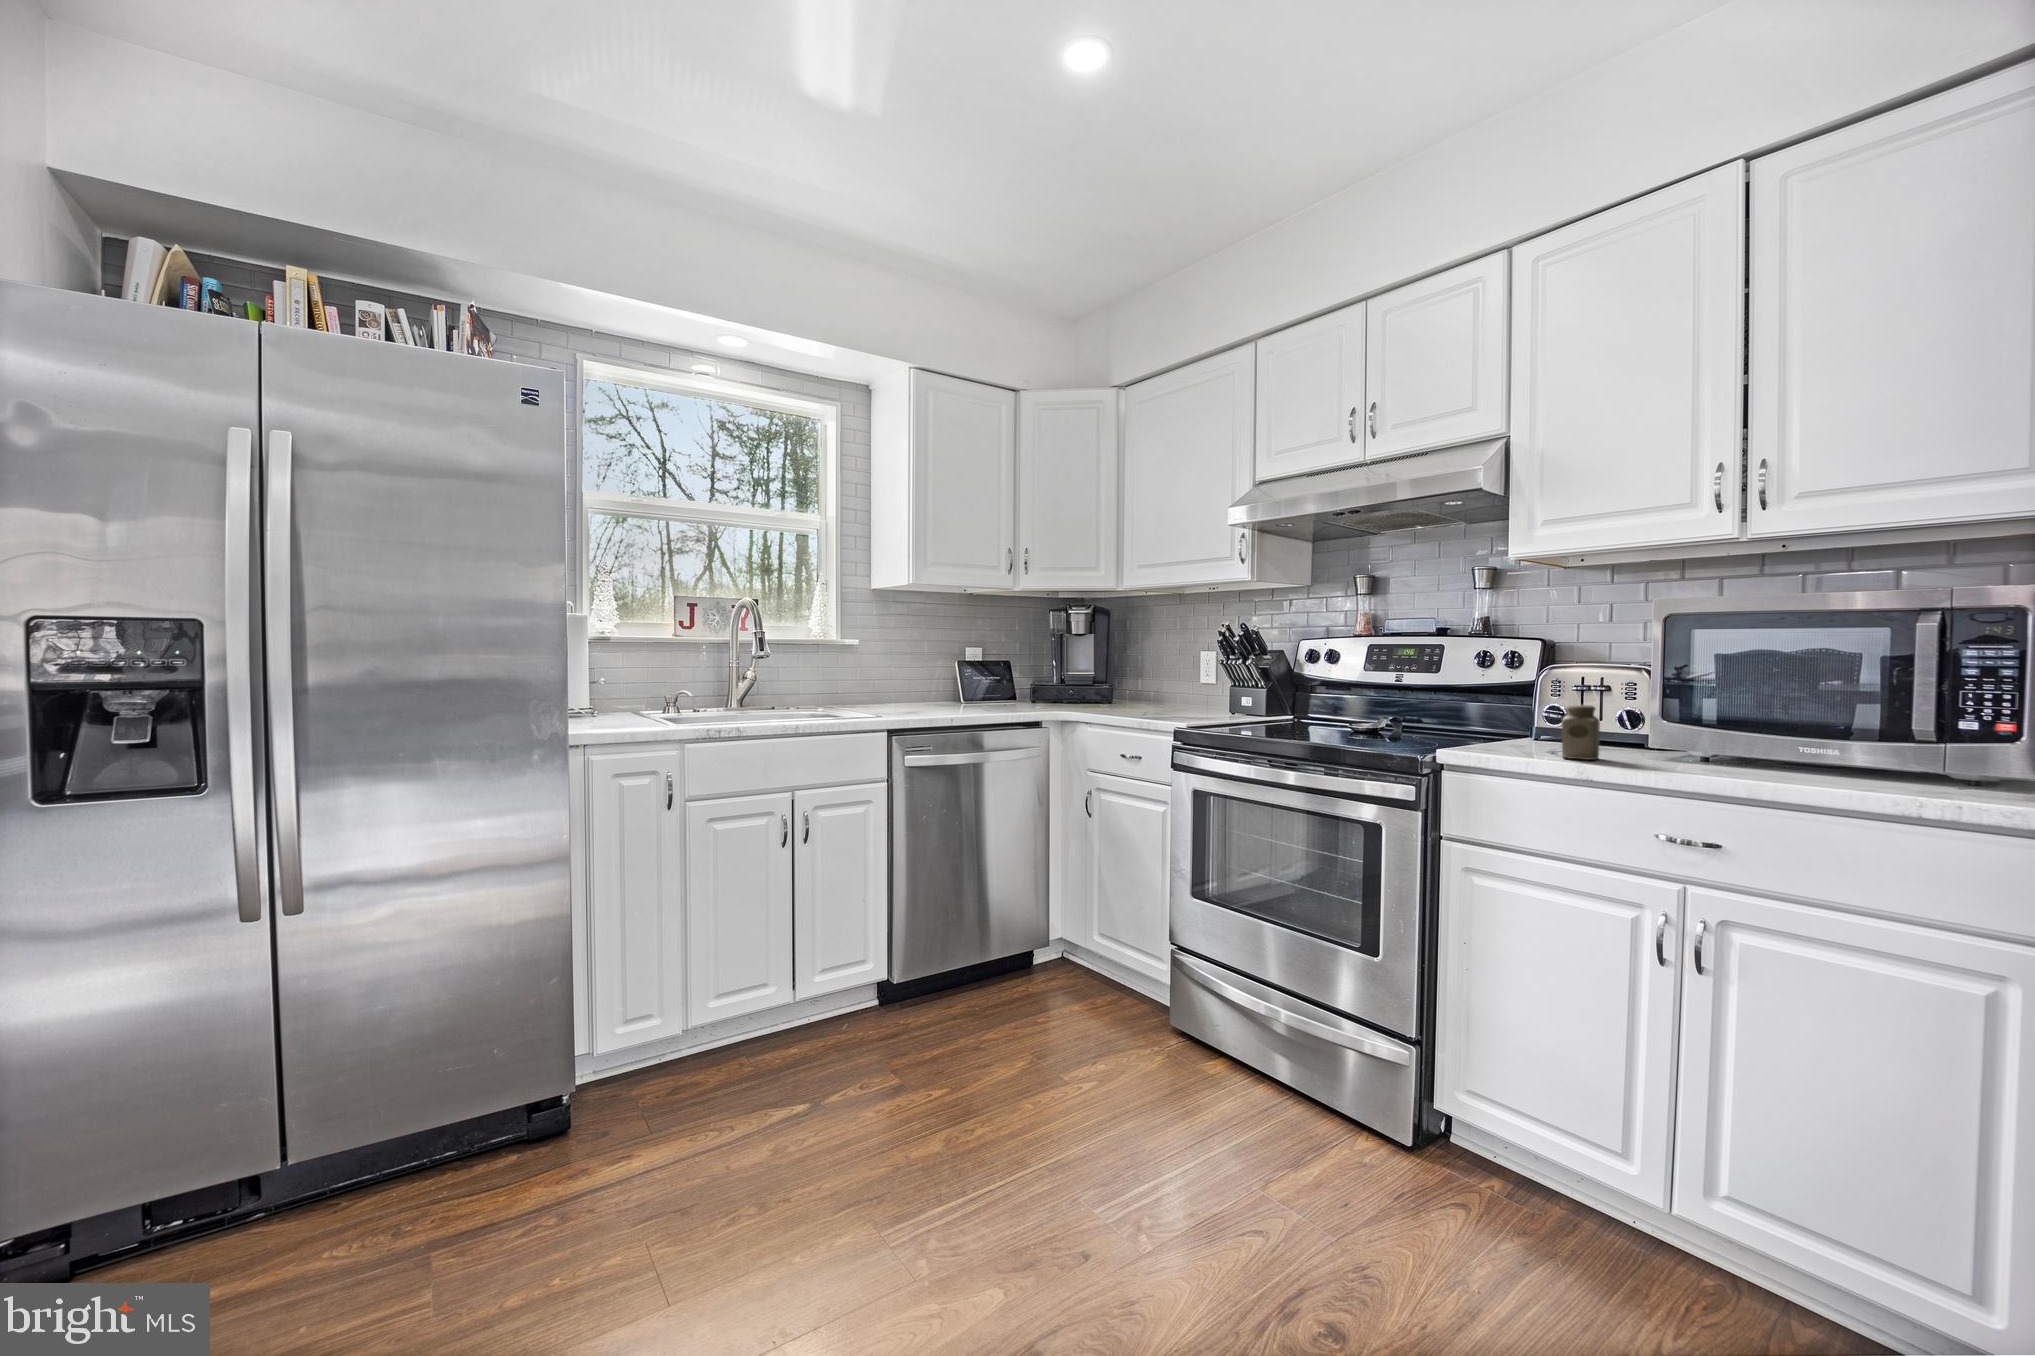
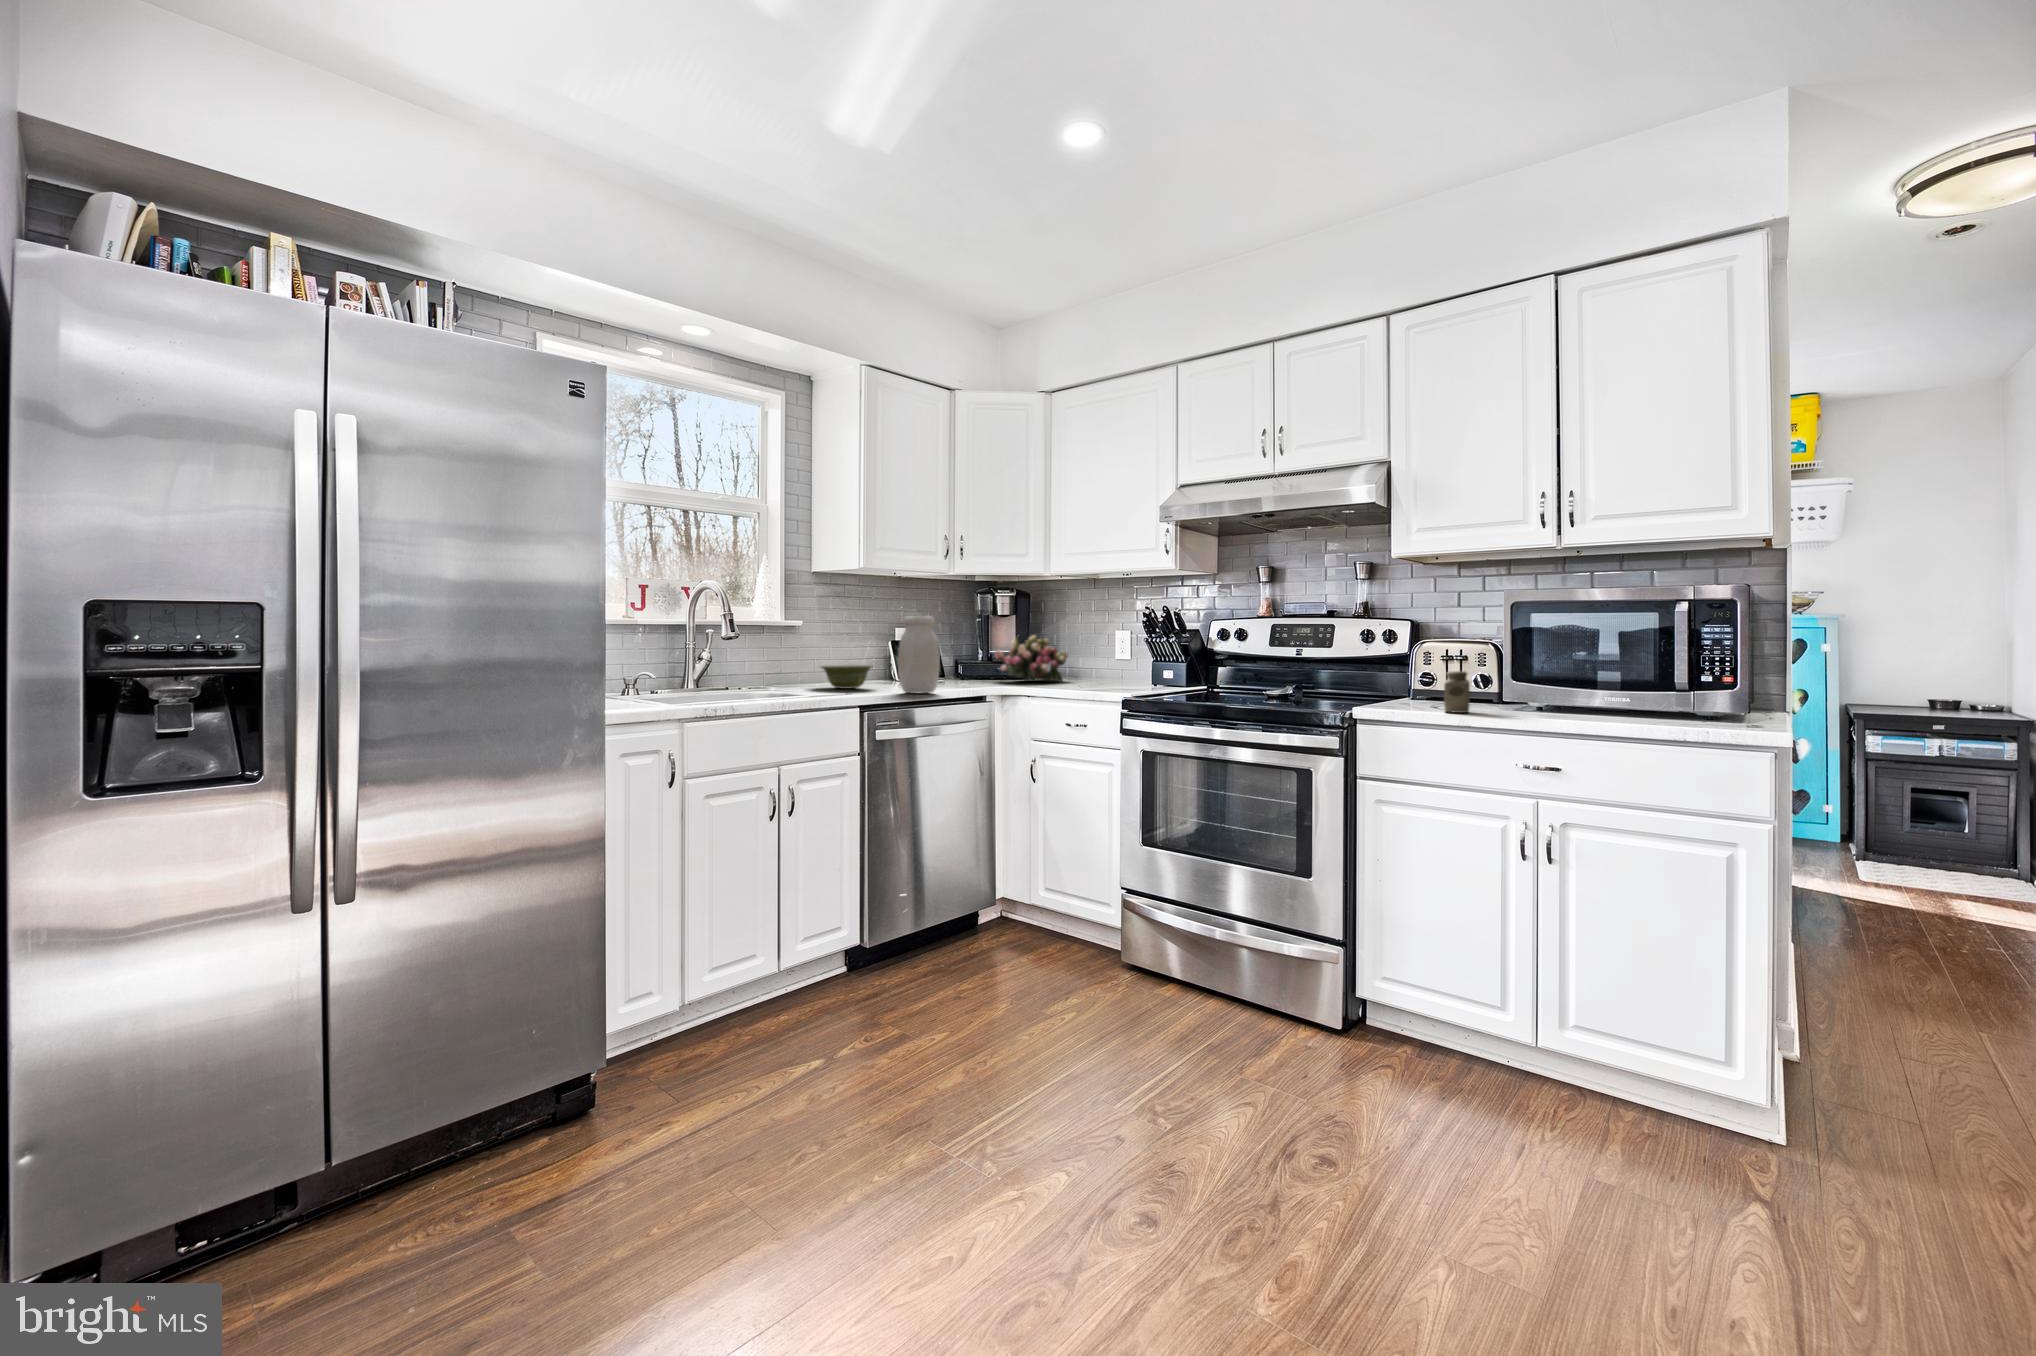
jar: none [948,631,992,714] -> present [898,616,940,693]
flower arrangement: none [1074,652,1156,702] -> present [995,635,1068,681]
dish: none [872,682,937,706] -> present [821,665,873,689]

